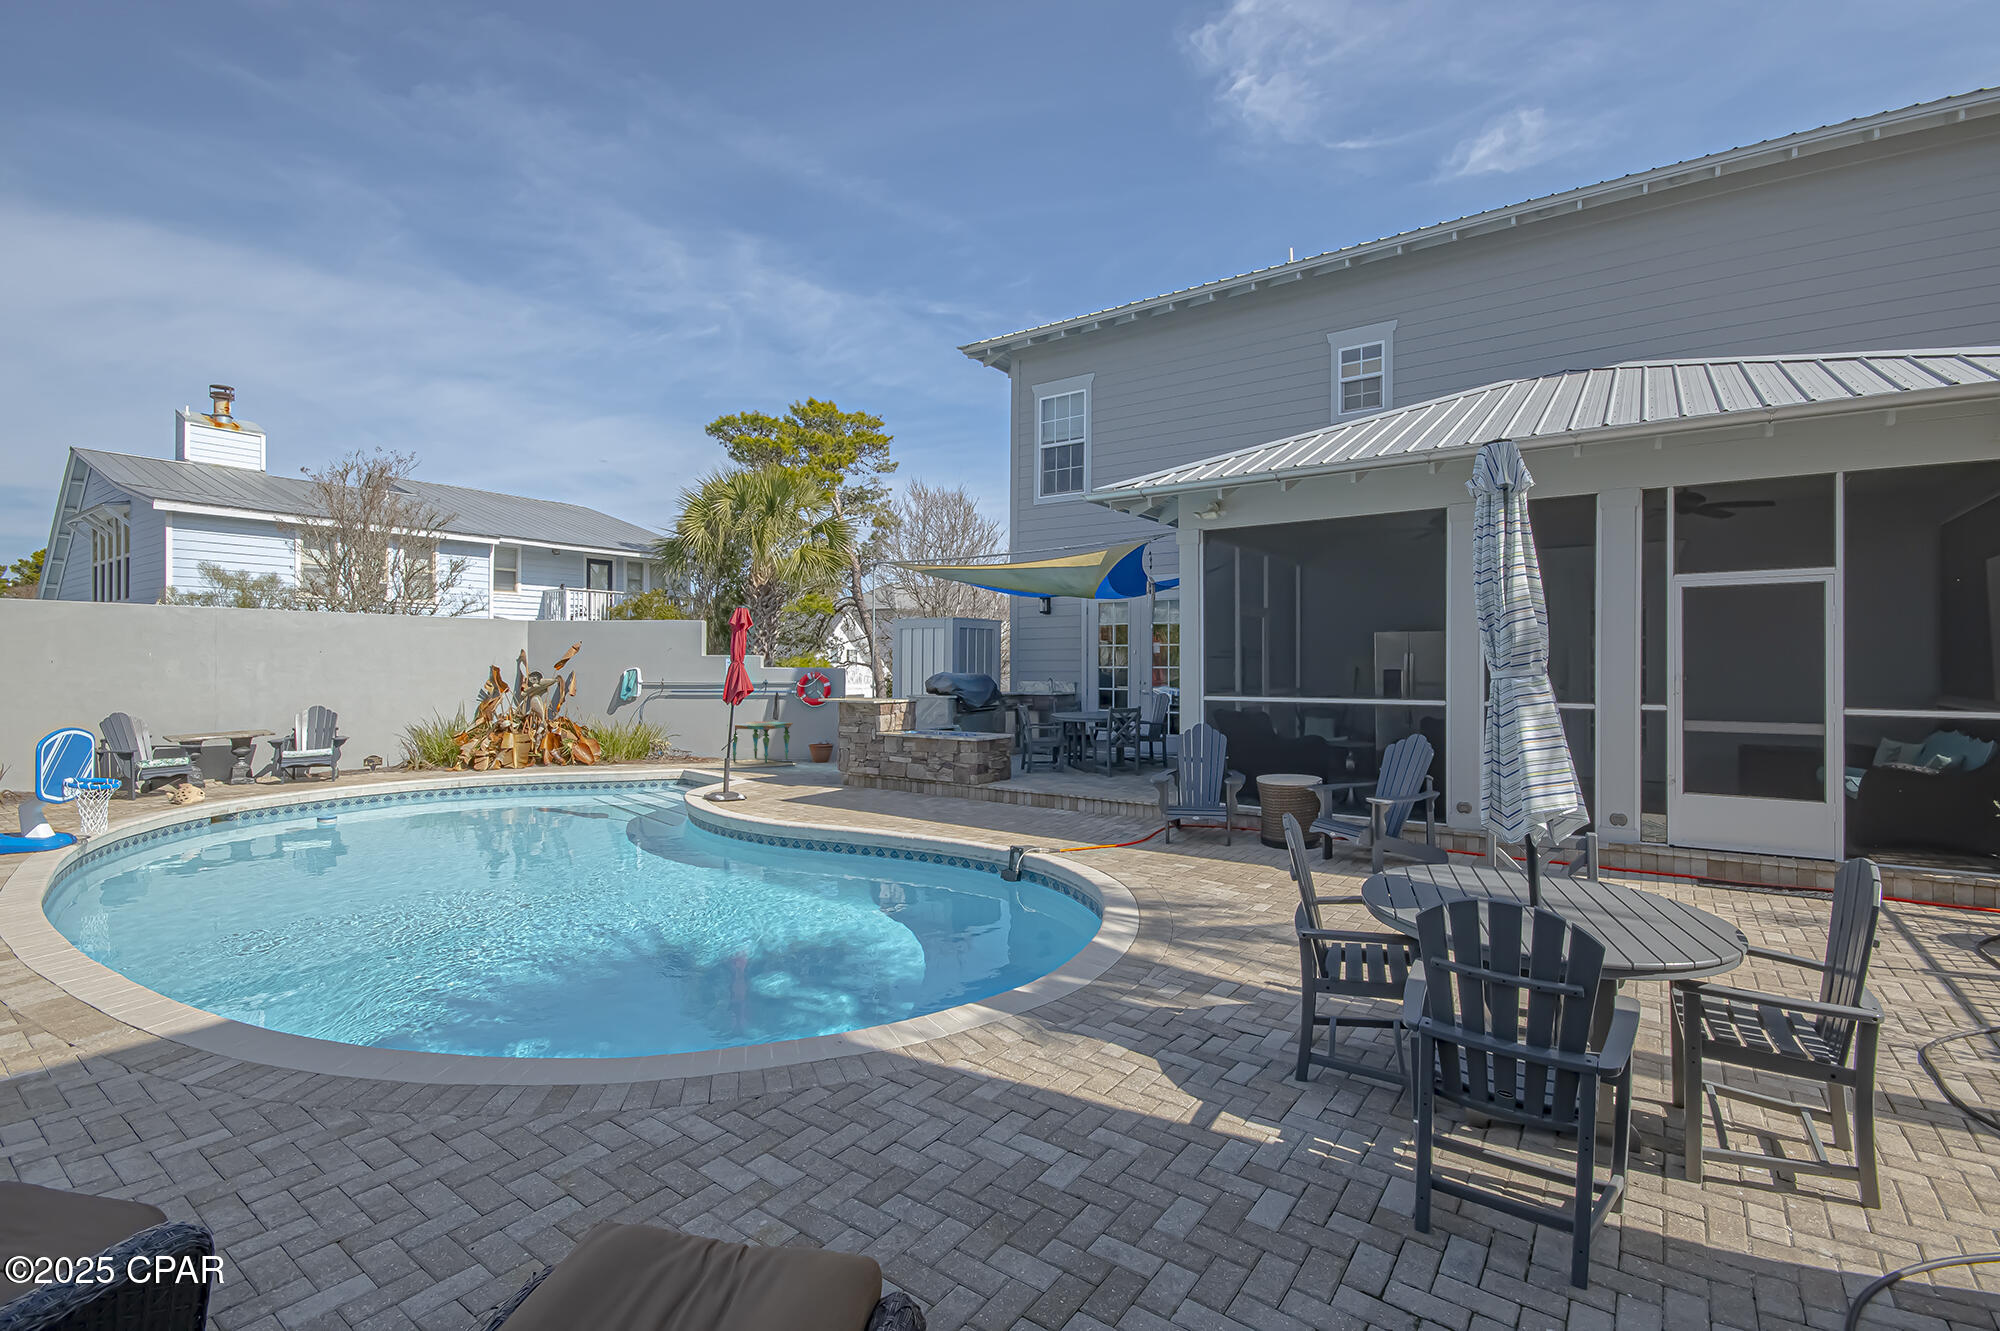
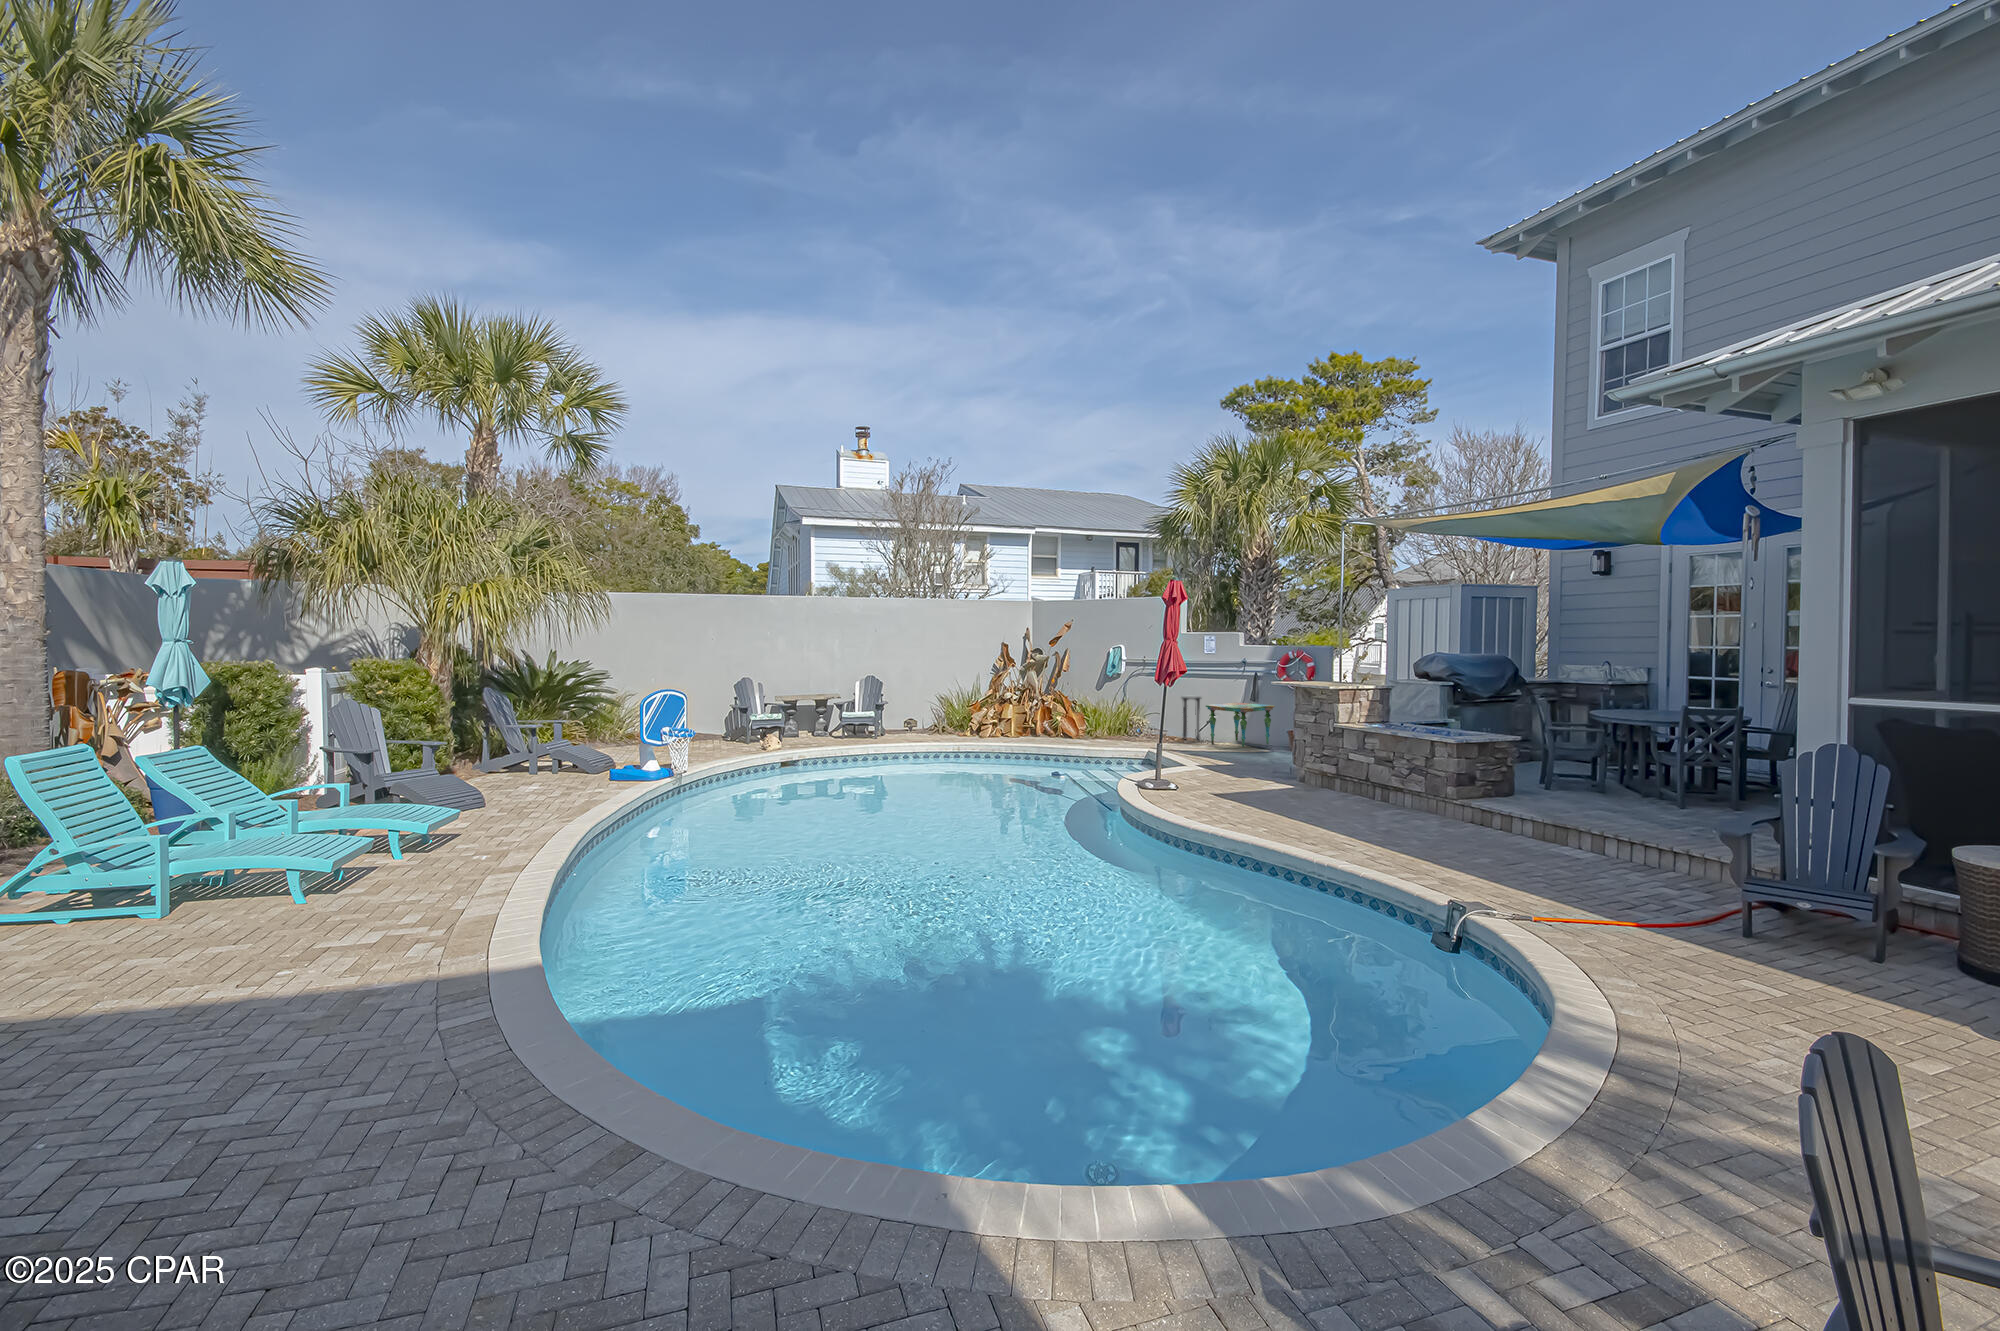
stool: none [699,716,720,760] -> present [1182,696,1201,739]

